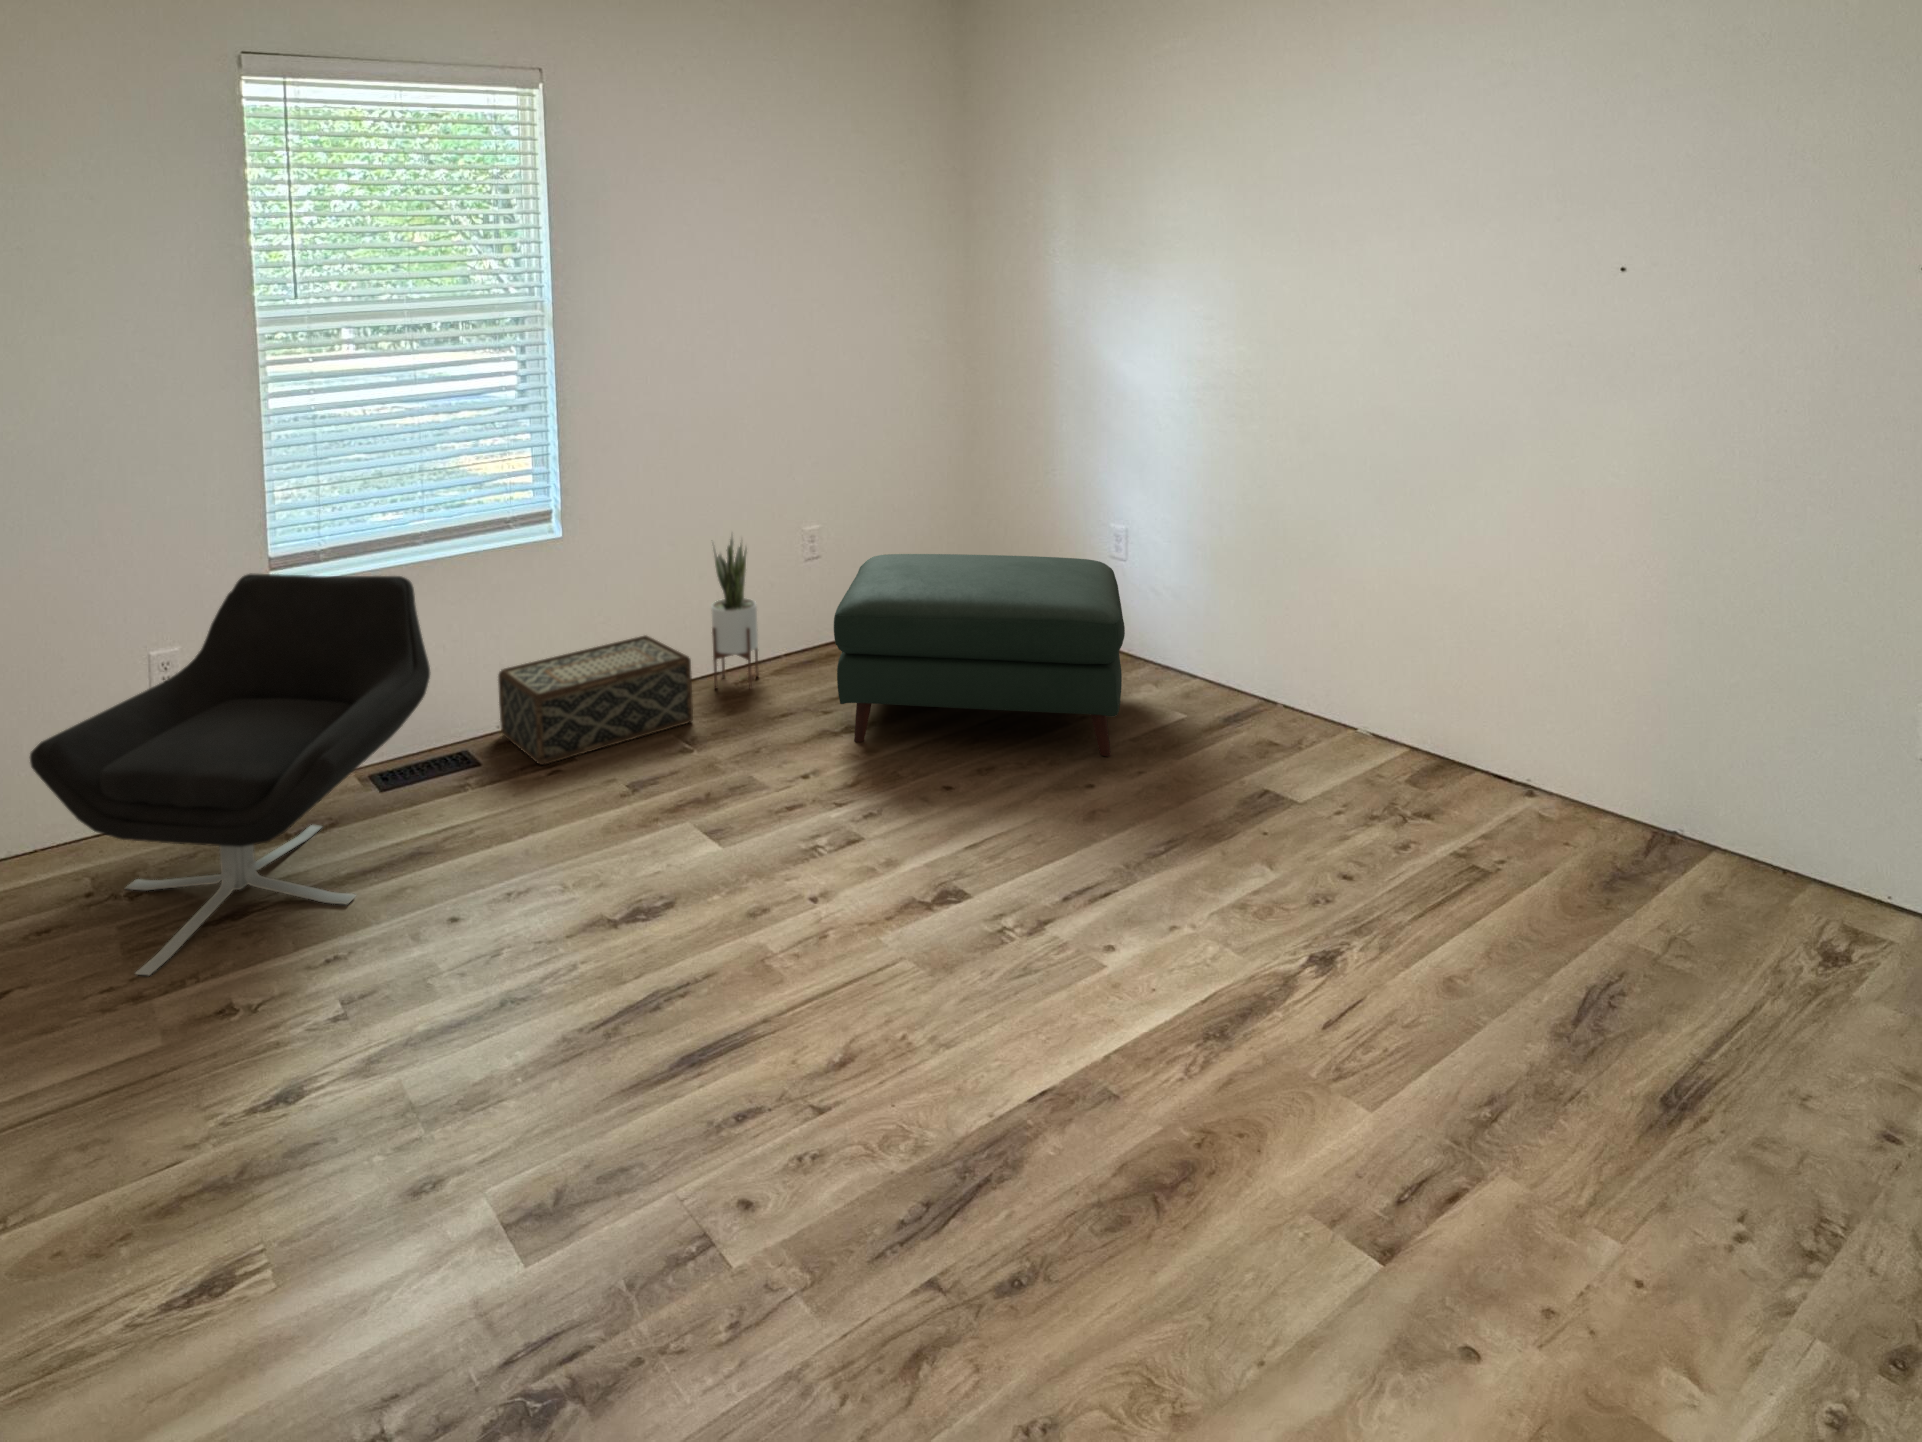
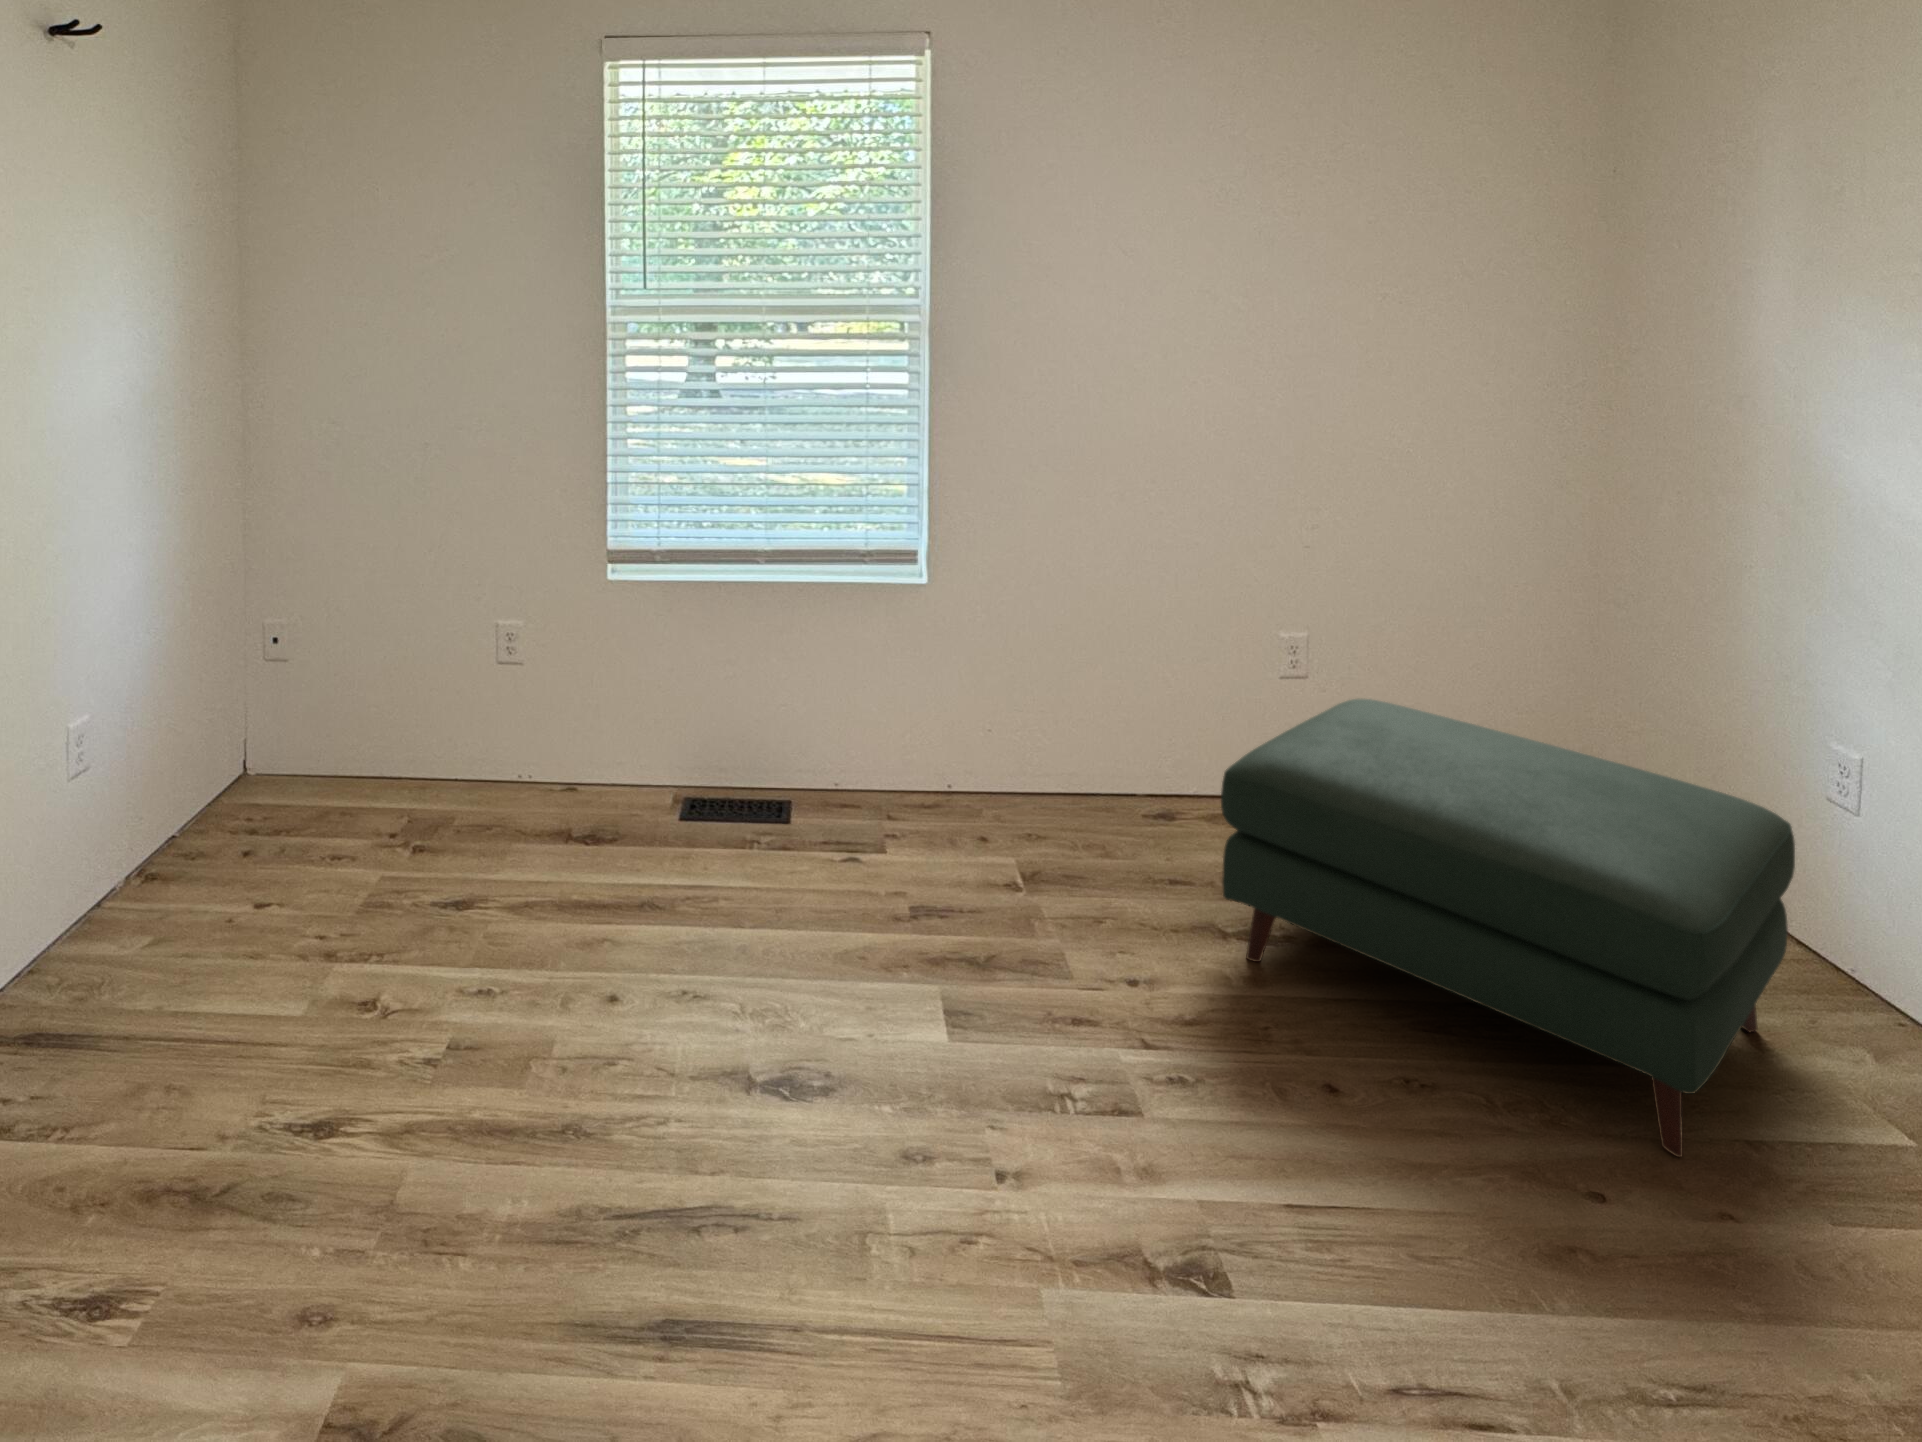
potted plant: present [711,537,759,689] -> none [1116,618,1187,832]
lounge chair: present [30,574,430,975] -> none [332,561,697,939]
woven basket: present [498,635,693,765] -> none [836,721,1055,851]

